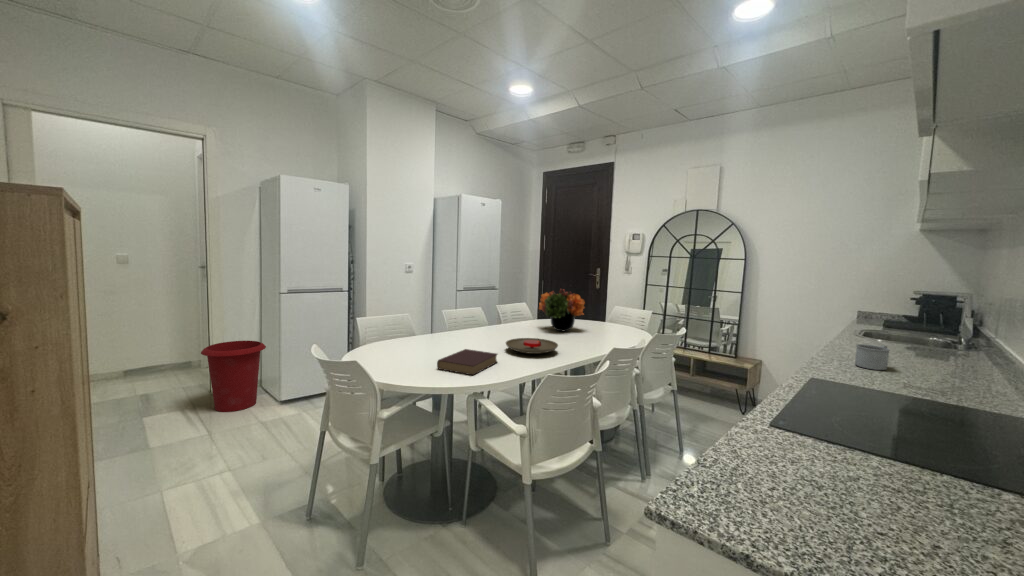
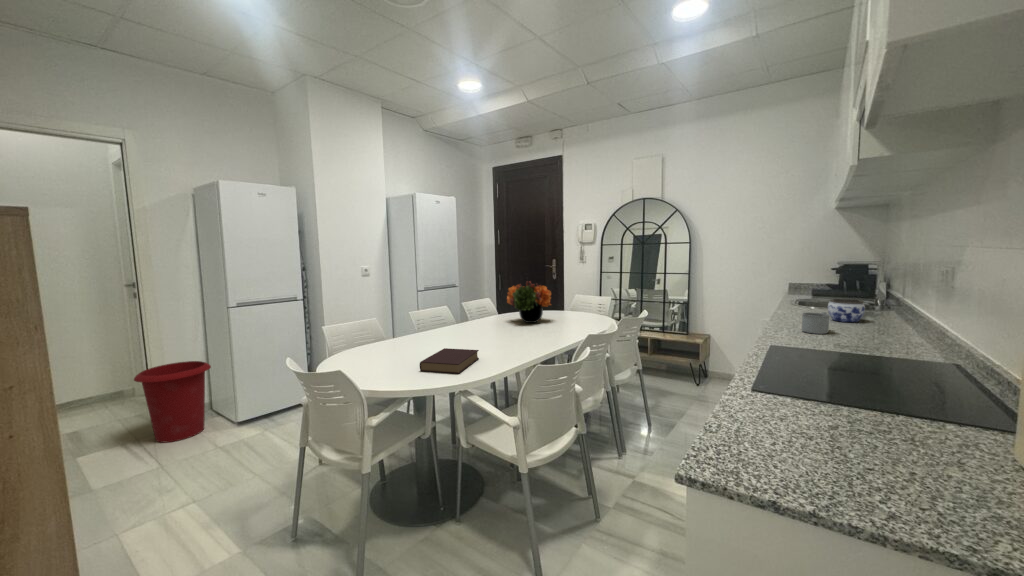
jar: none [893,332,939,360] -> present [828,299,865,322]
plate: present [506,338,558,354] -> none [482,332,534,347]

